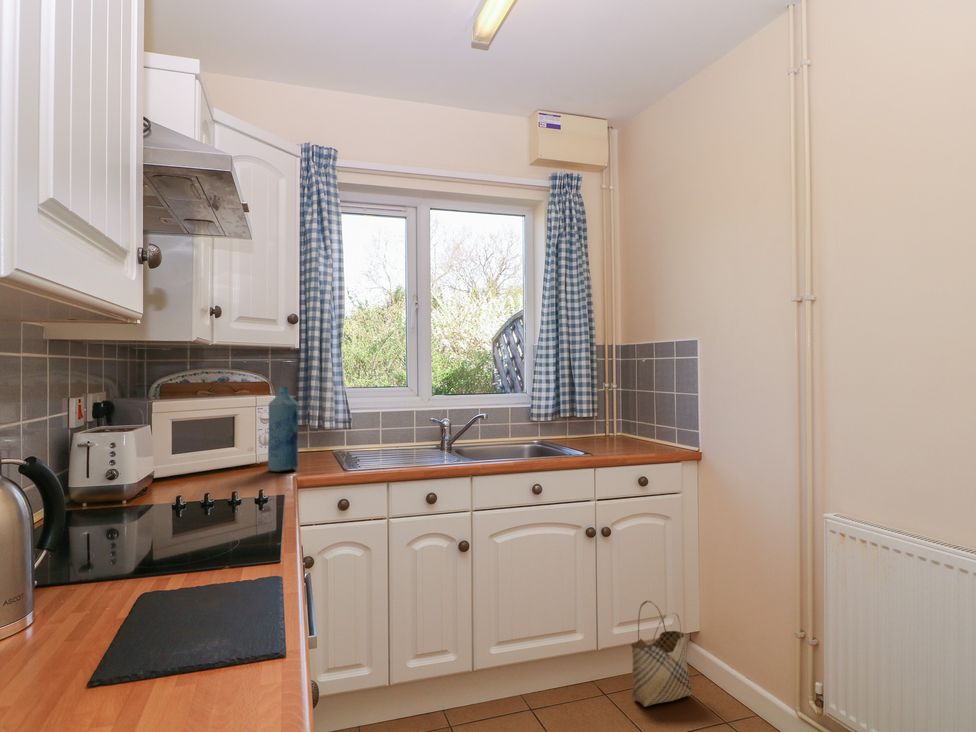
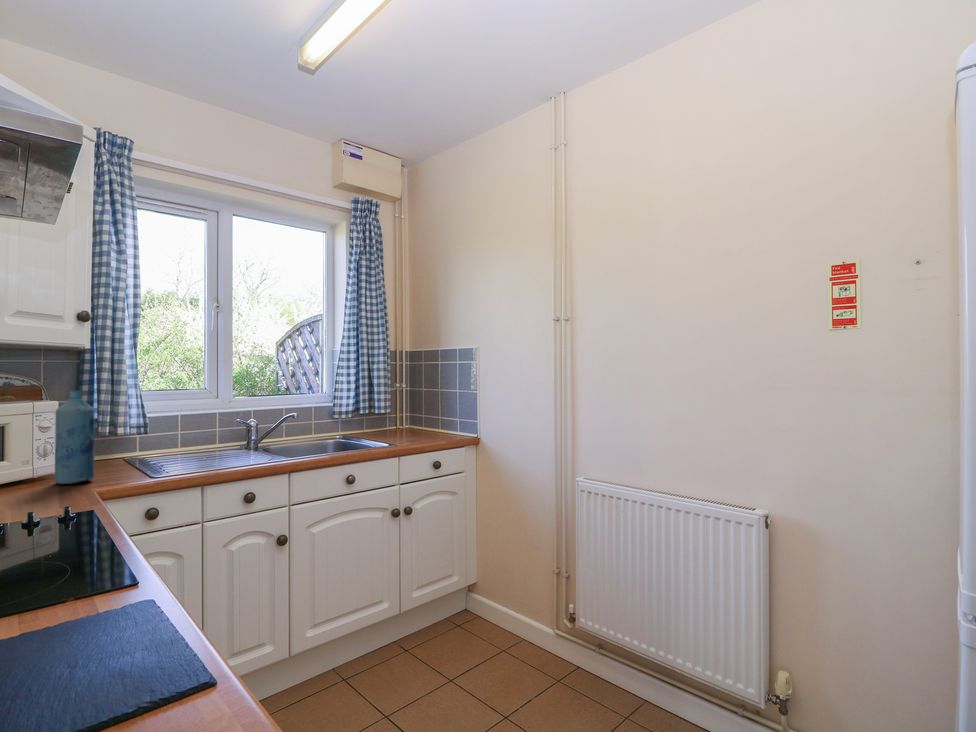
woven basket: present [631,601,691,707] -> none [429,563,474,649]

